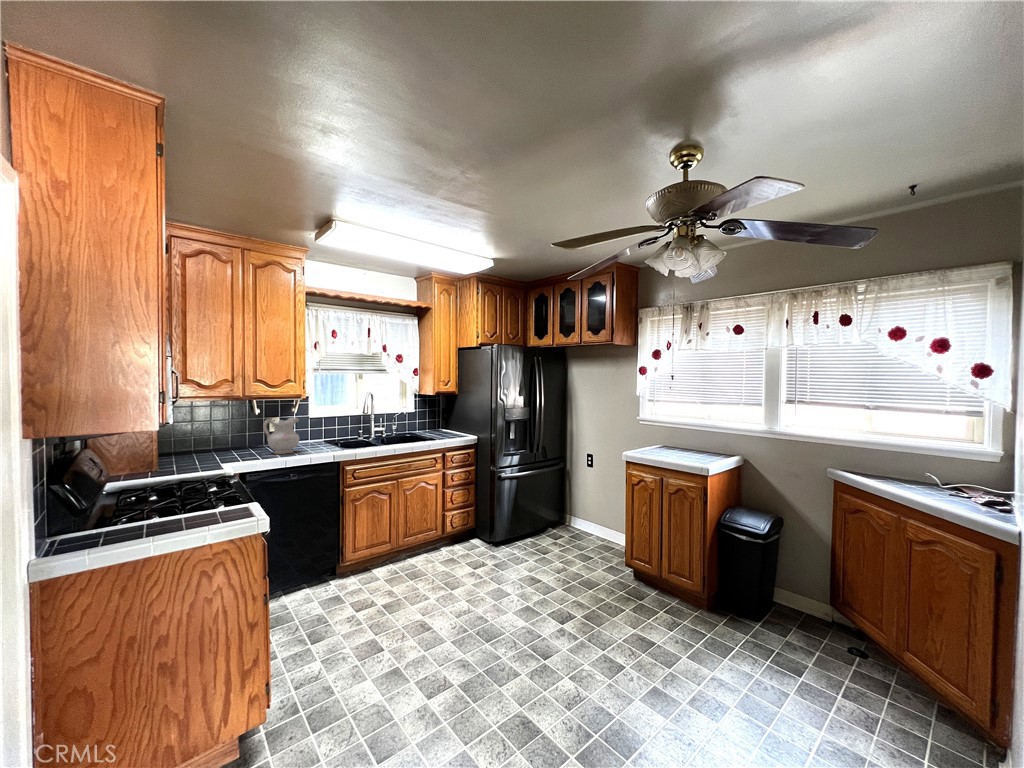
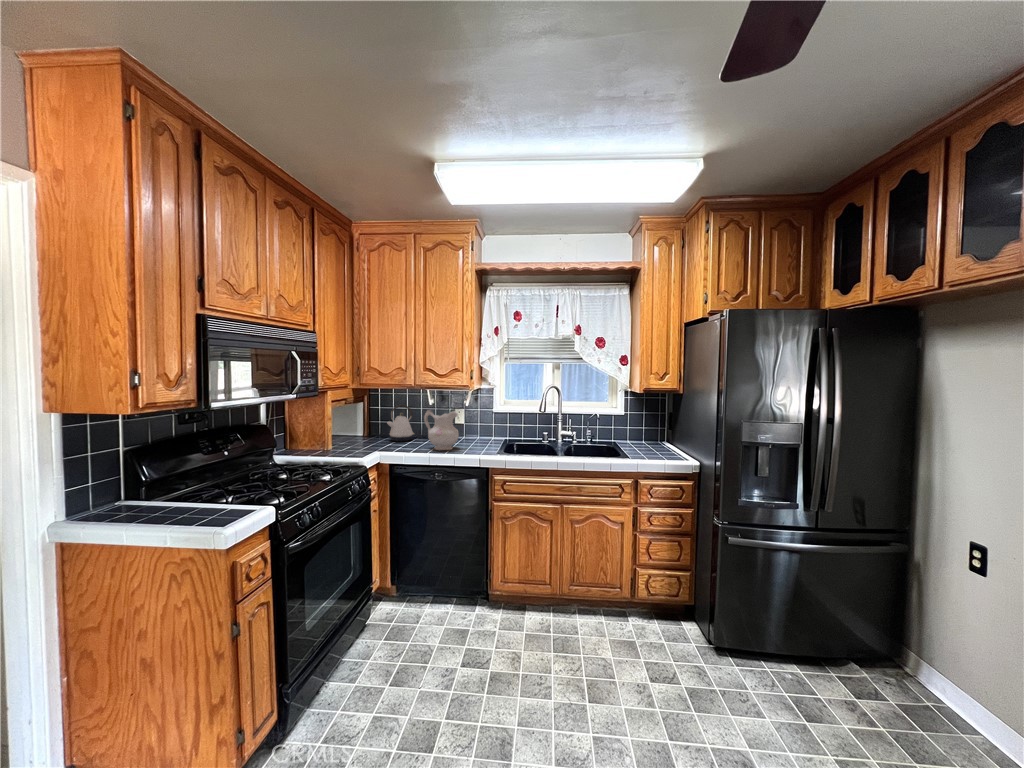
kettle: none [201,416,230,454] -> present [387,404,414,441]

